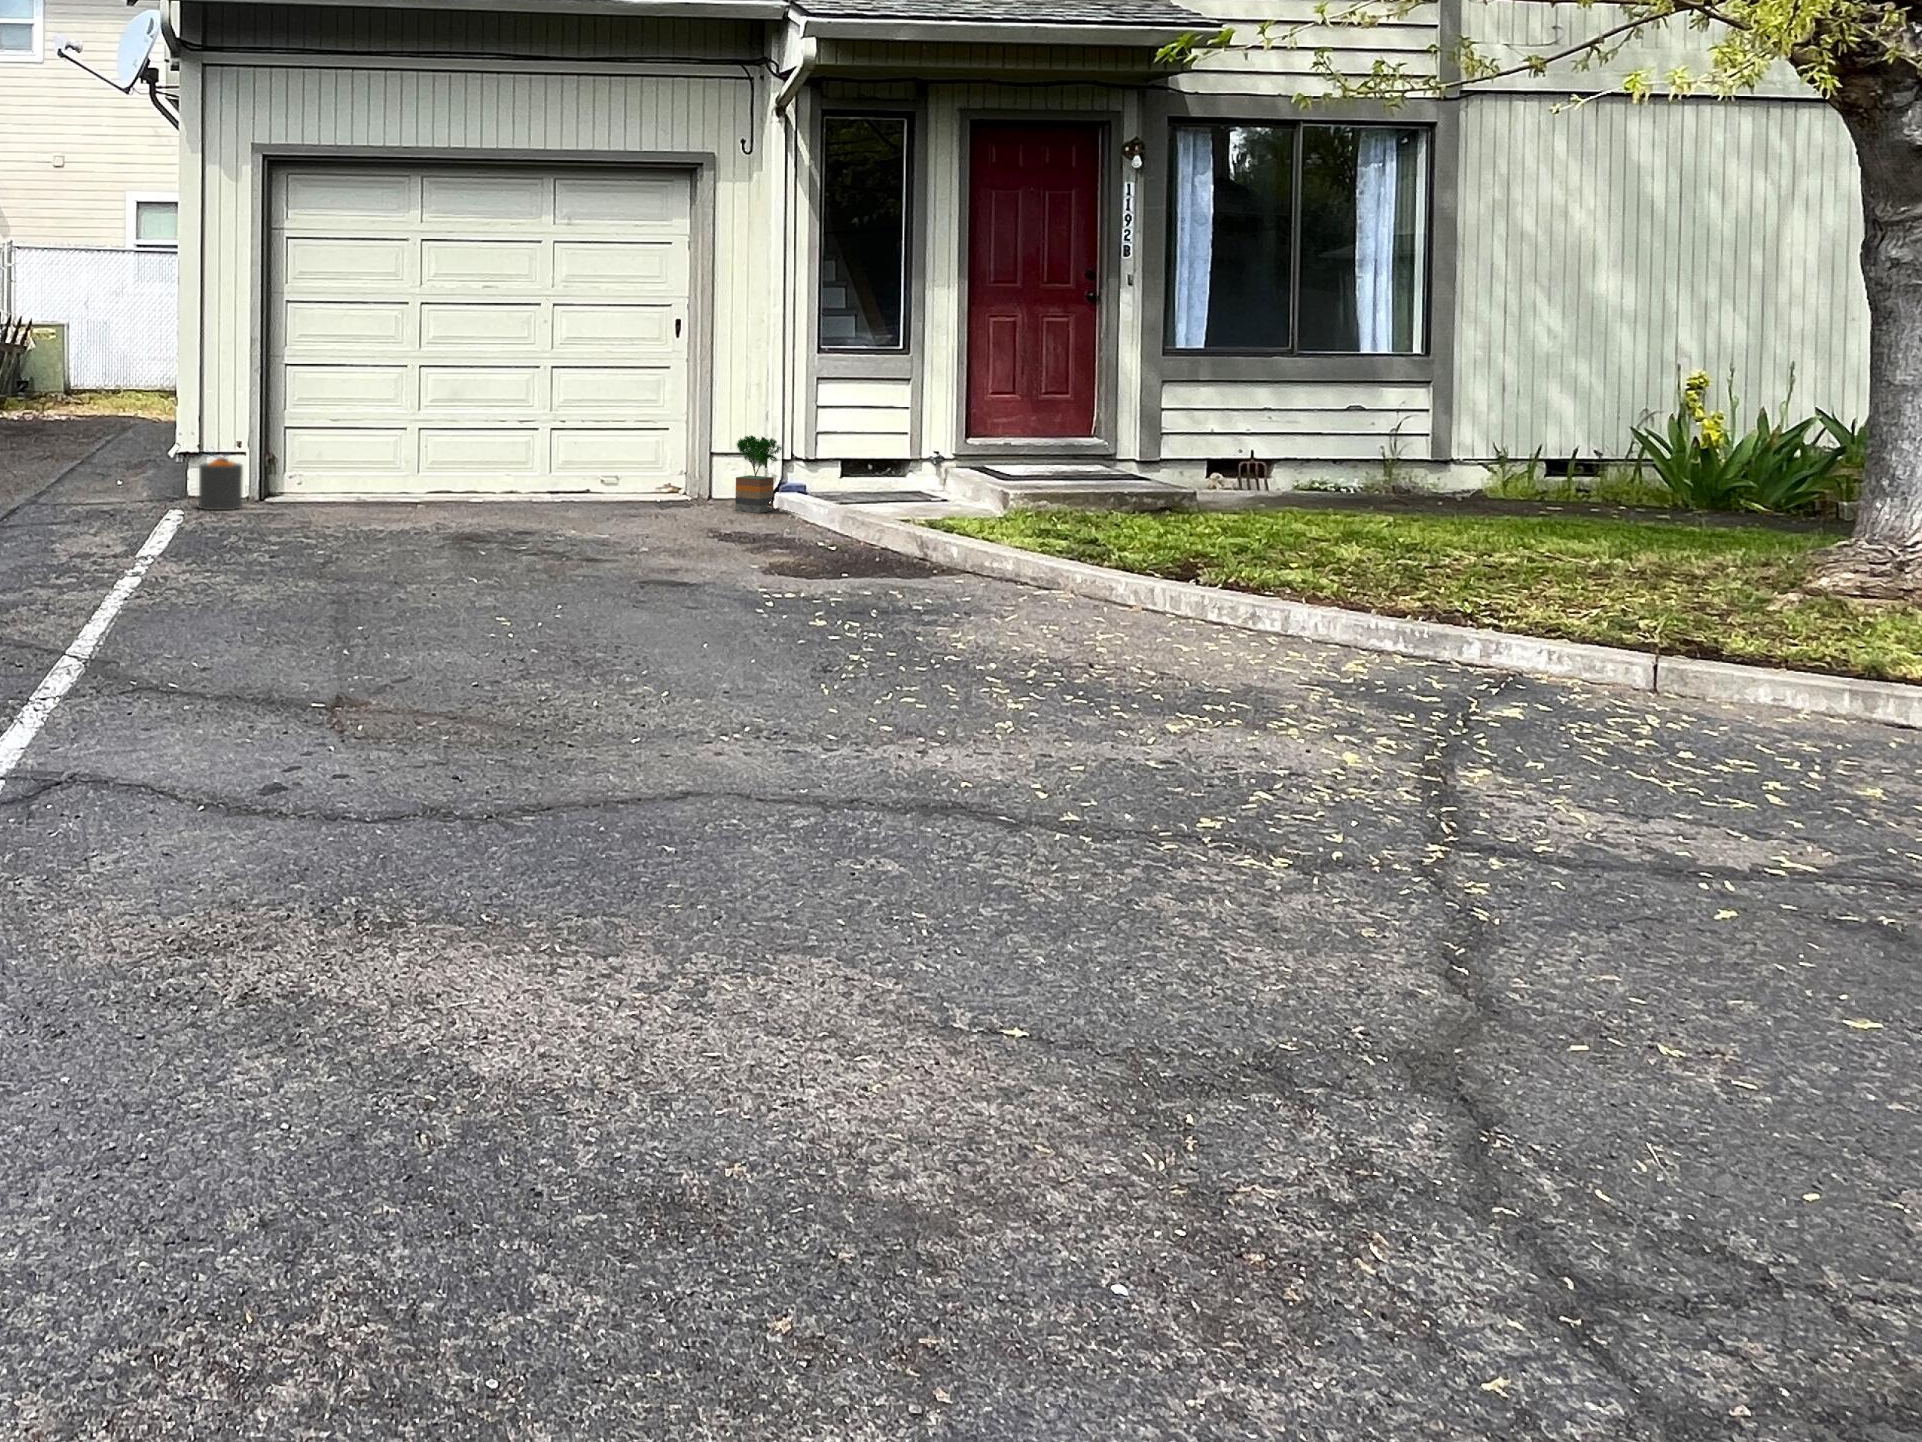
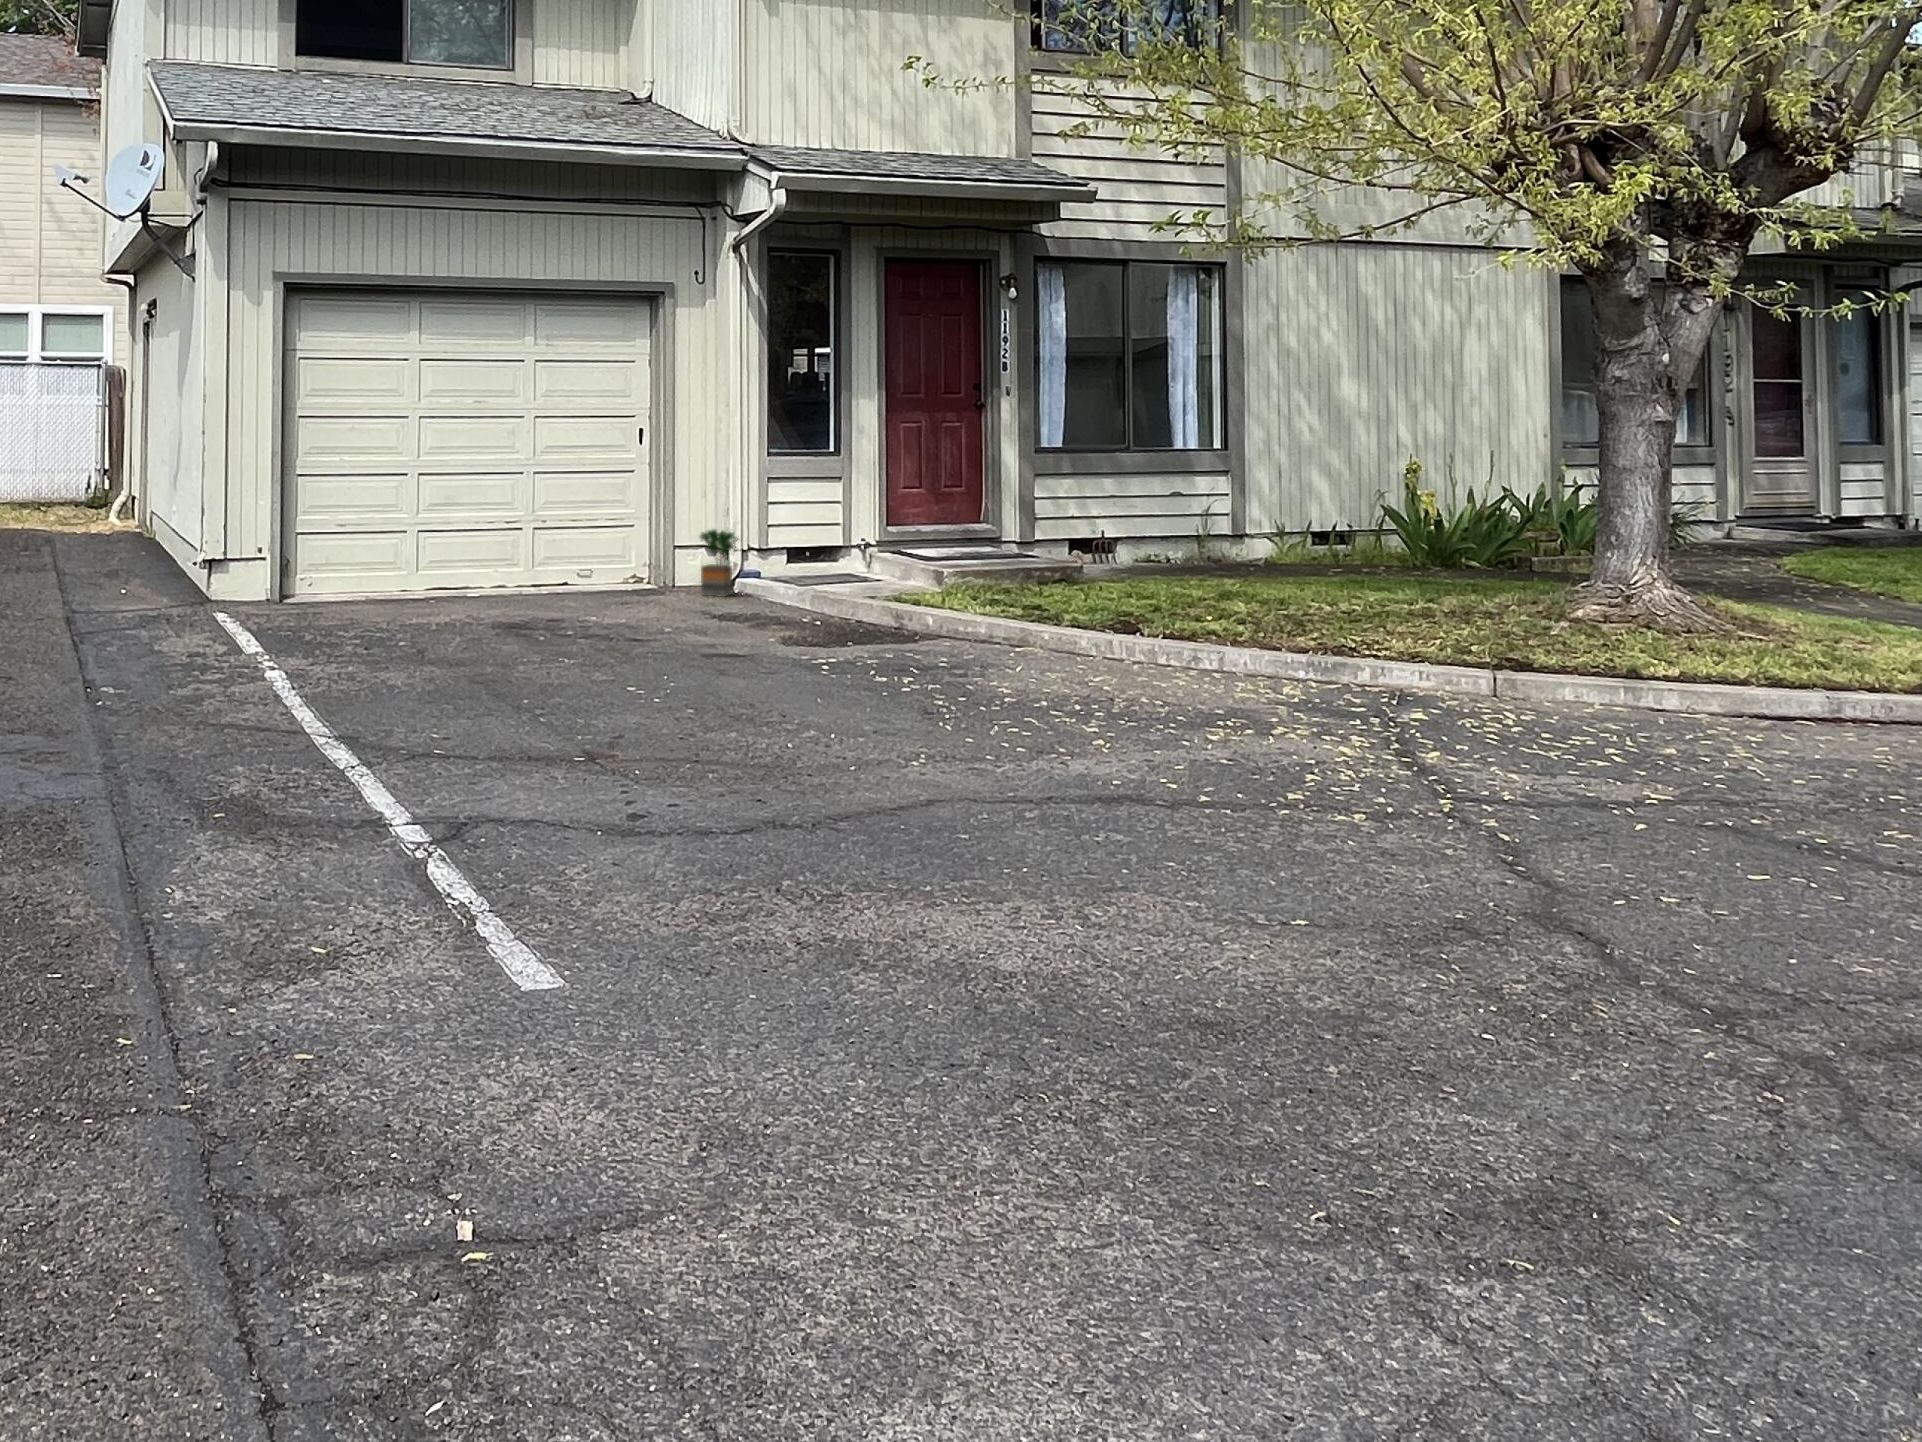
trash can: present [199,447,243,510] -> none [227,550,270,611]

